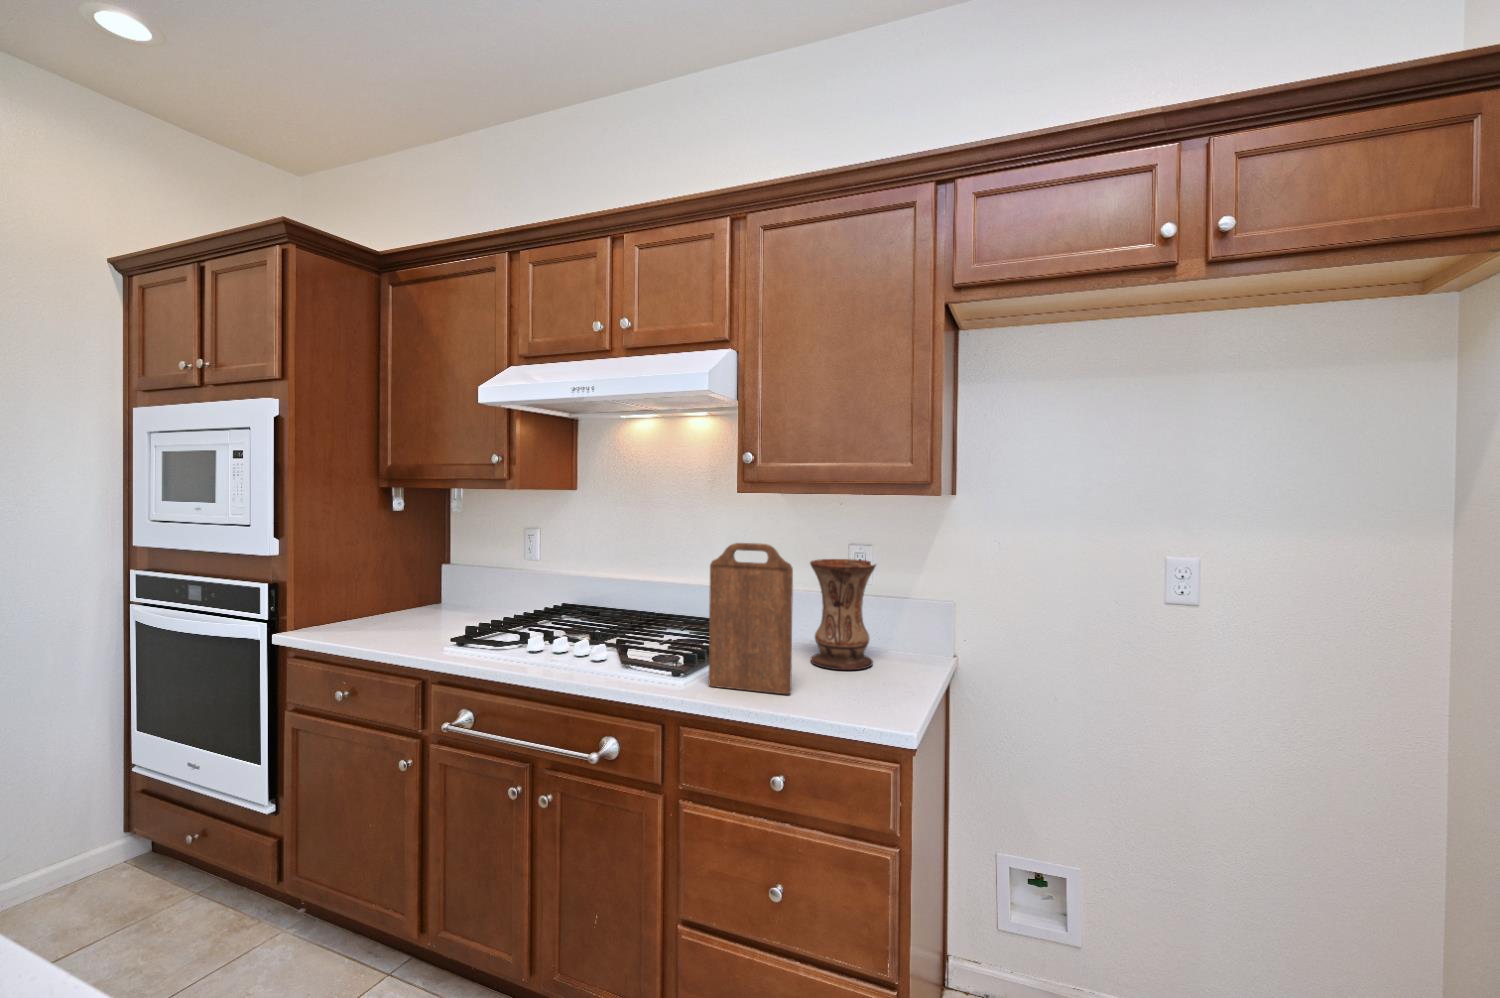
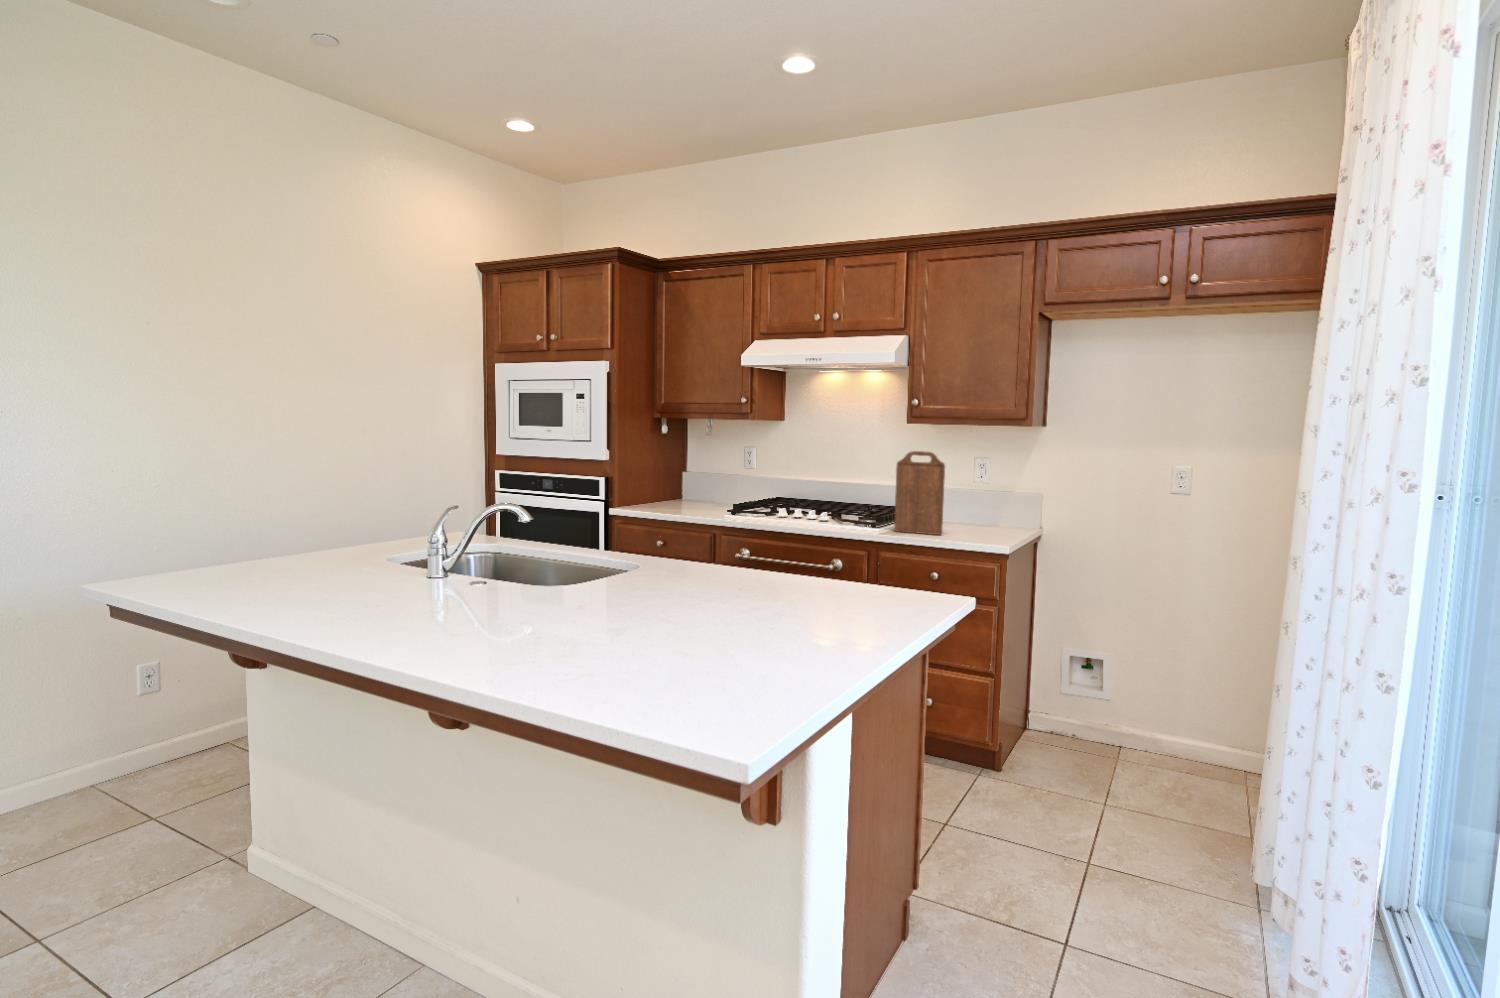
vase: present [810,559,876,670] -> none [949,465,992,529]

